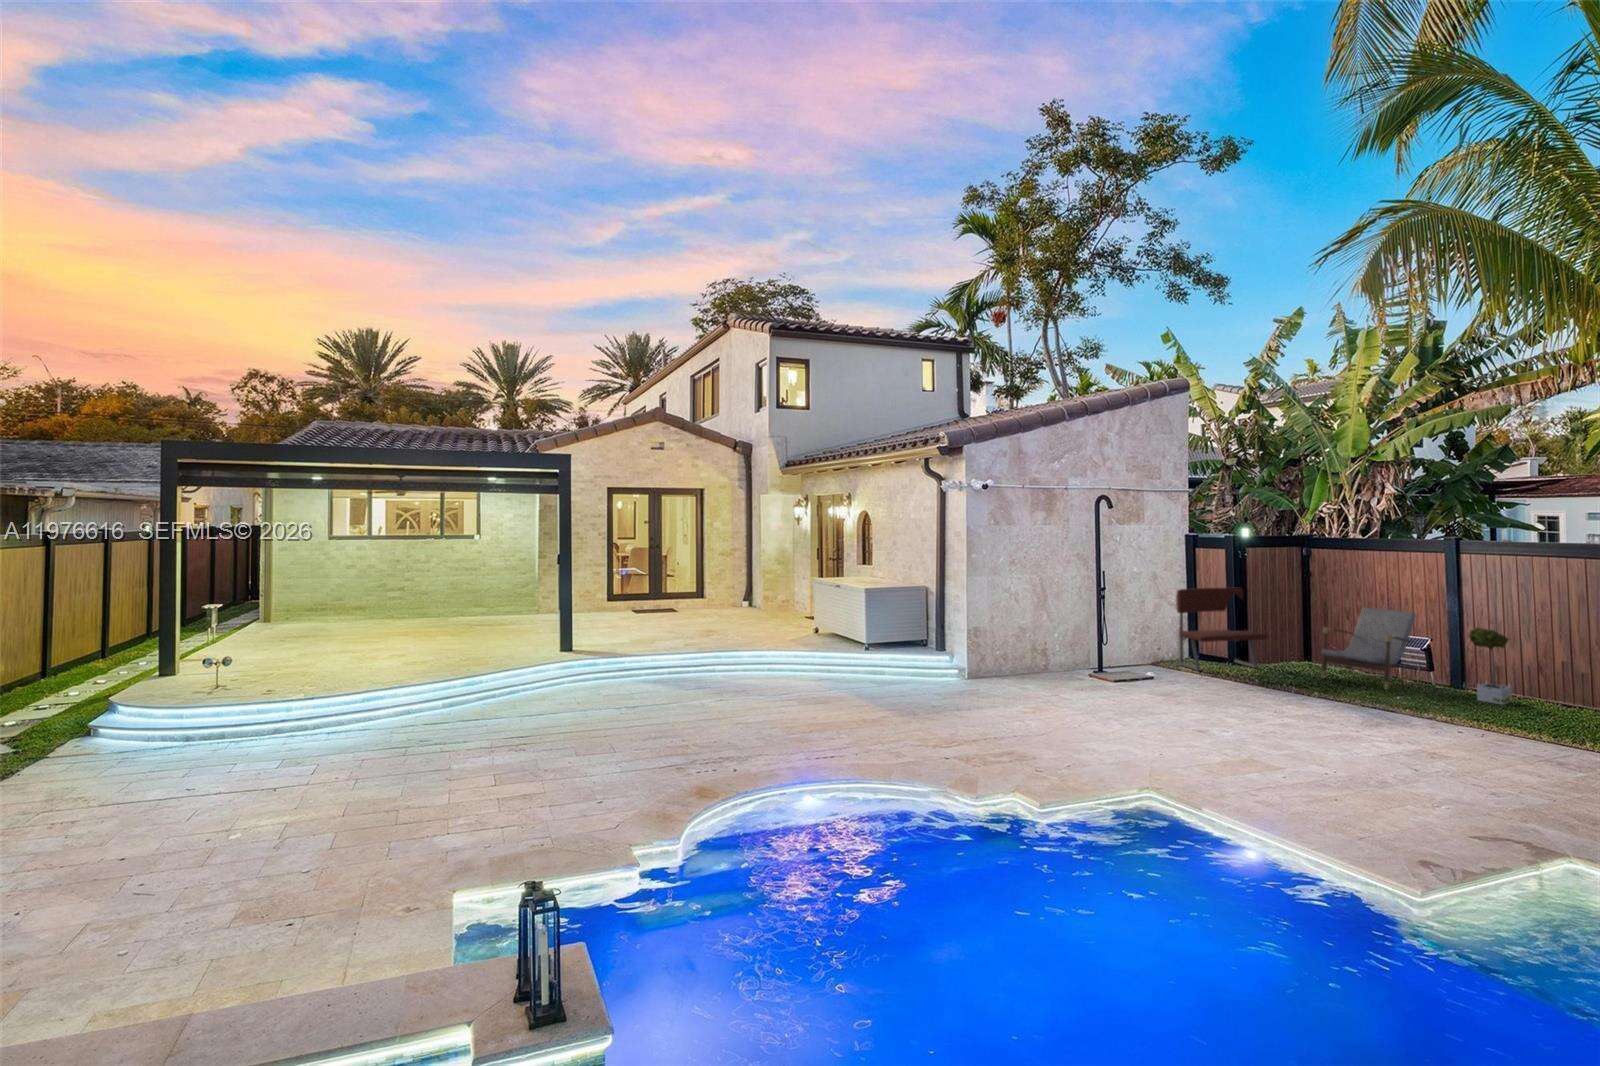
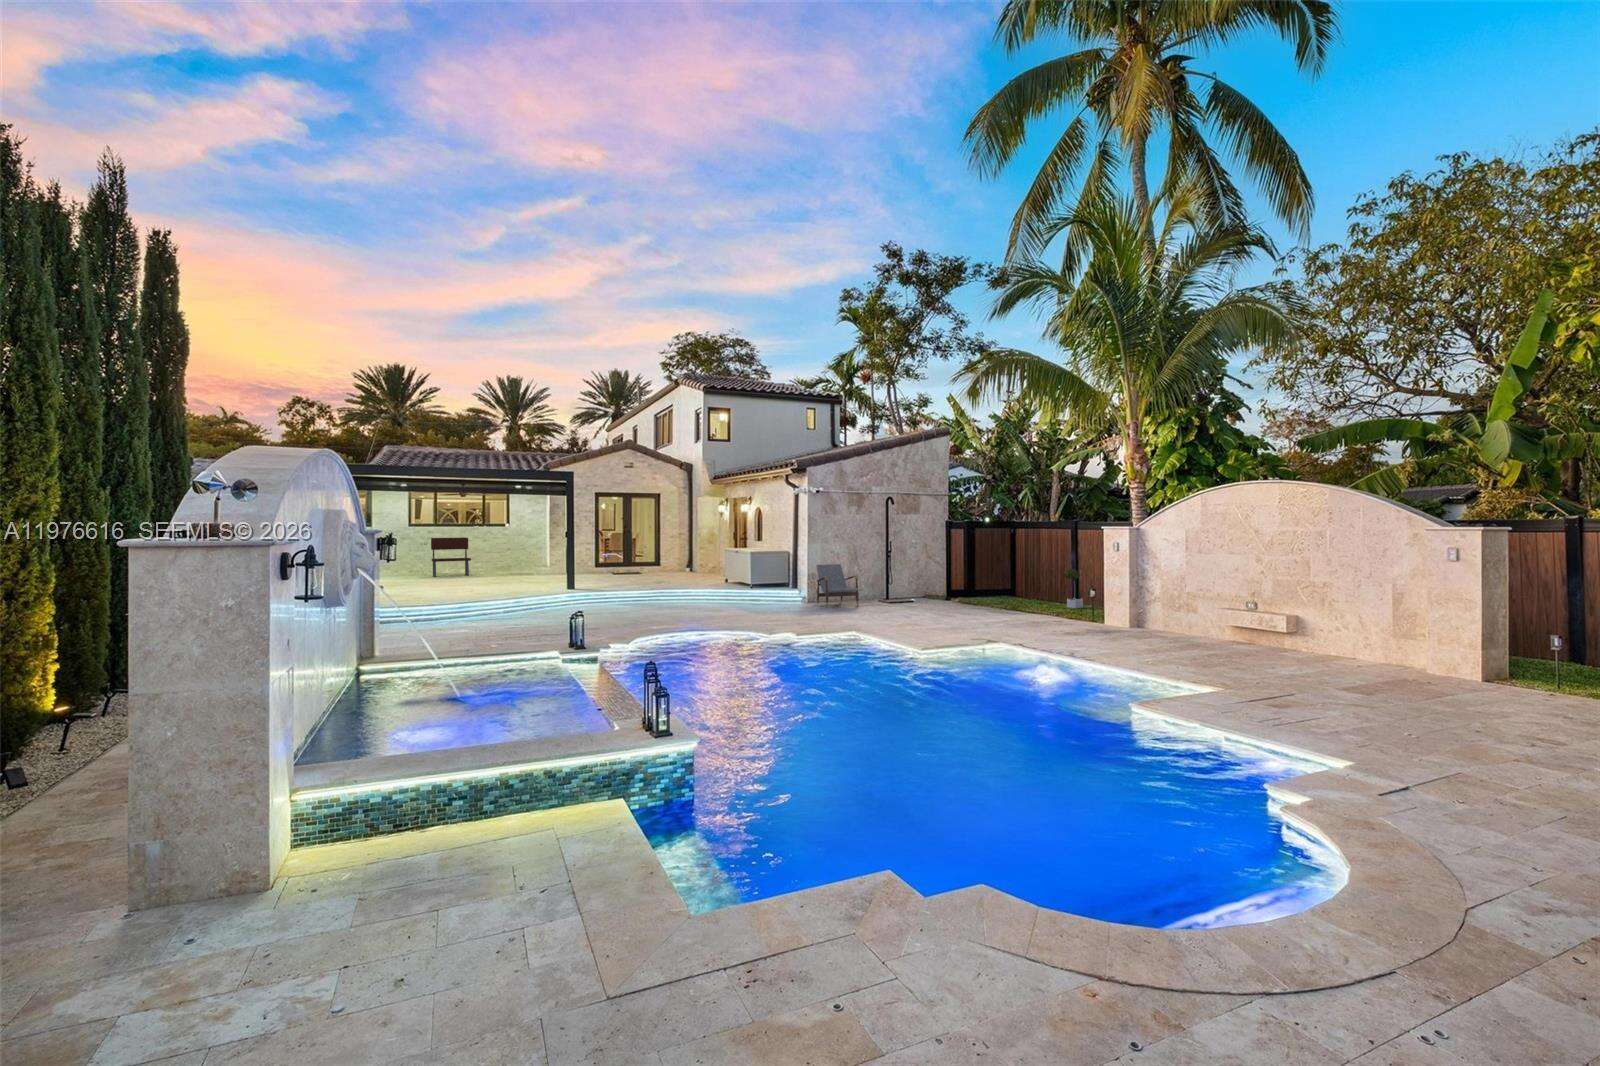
bench: present [1176,587,1267,671] -> present [431,538,471,577]
armchair: present [1322,608,1416,690] -> present [816,564,859,607]

